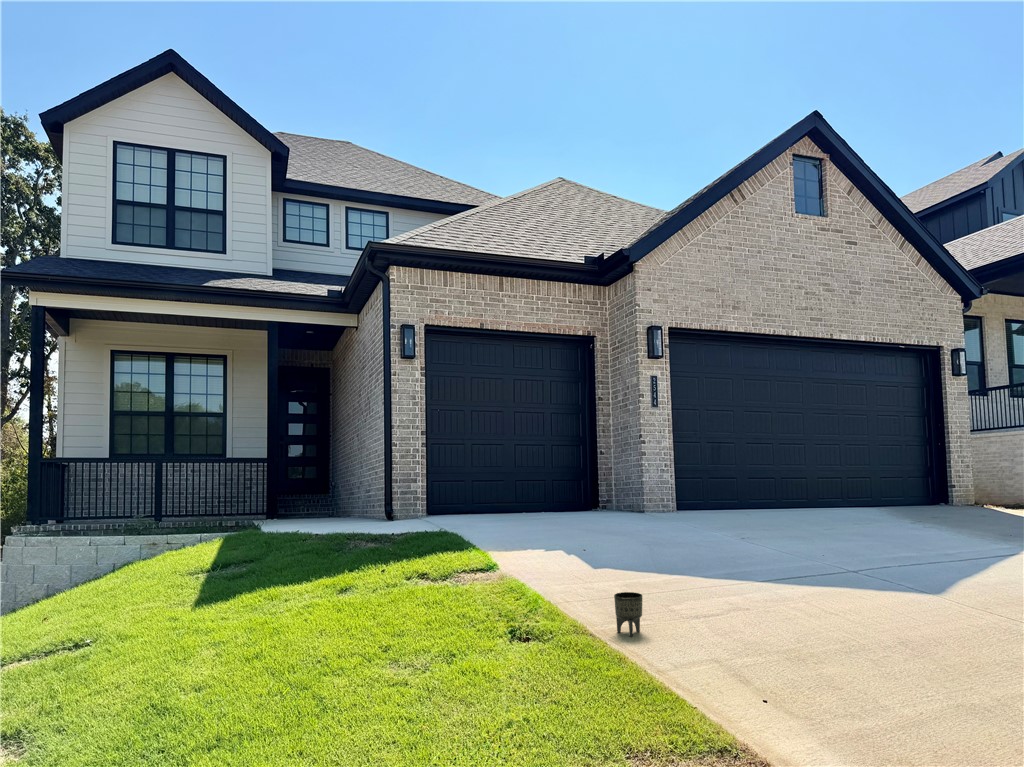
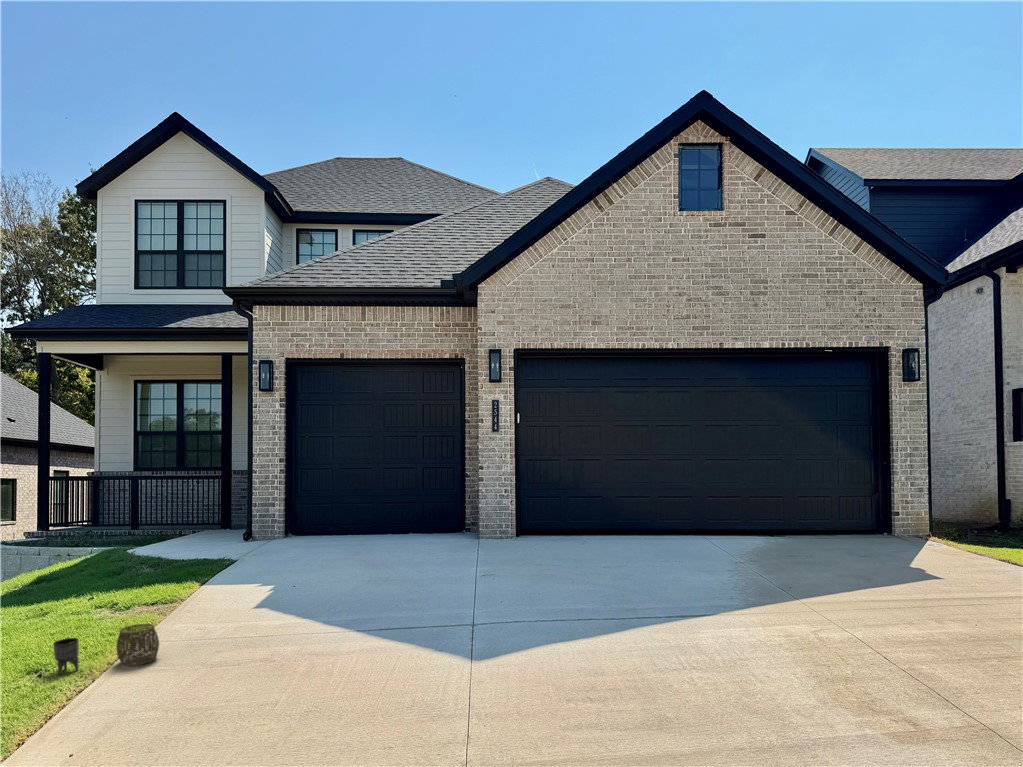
woven basket: none [659,574,707,623] -> present [116,624,159,666]

